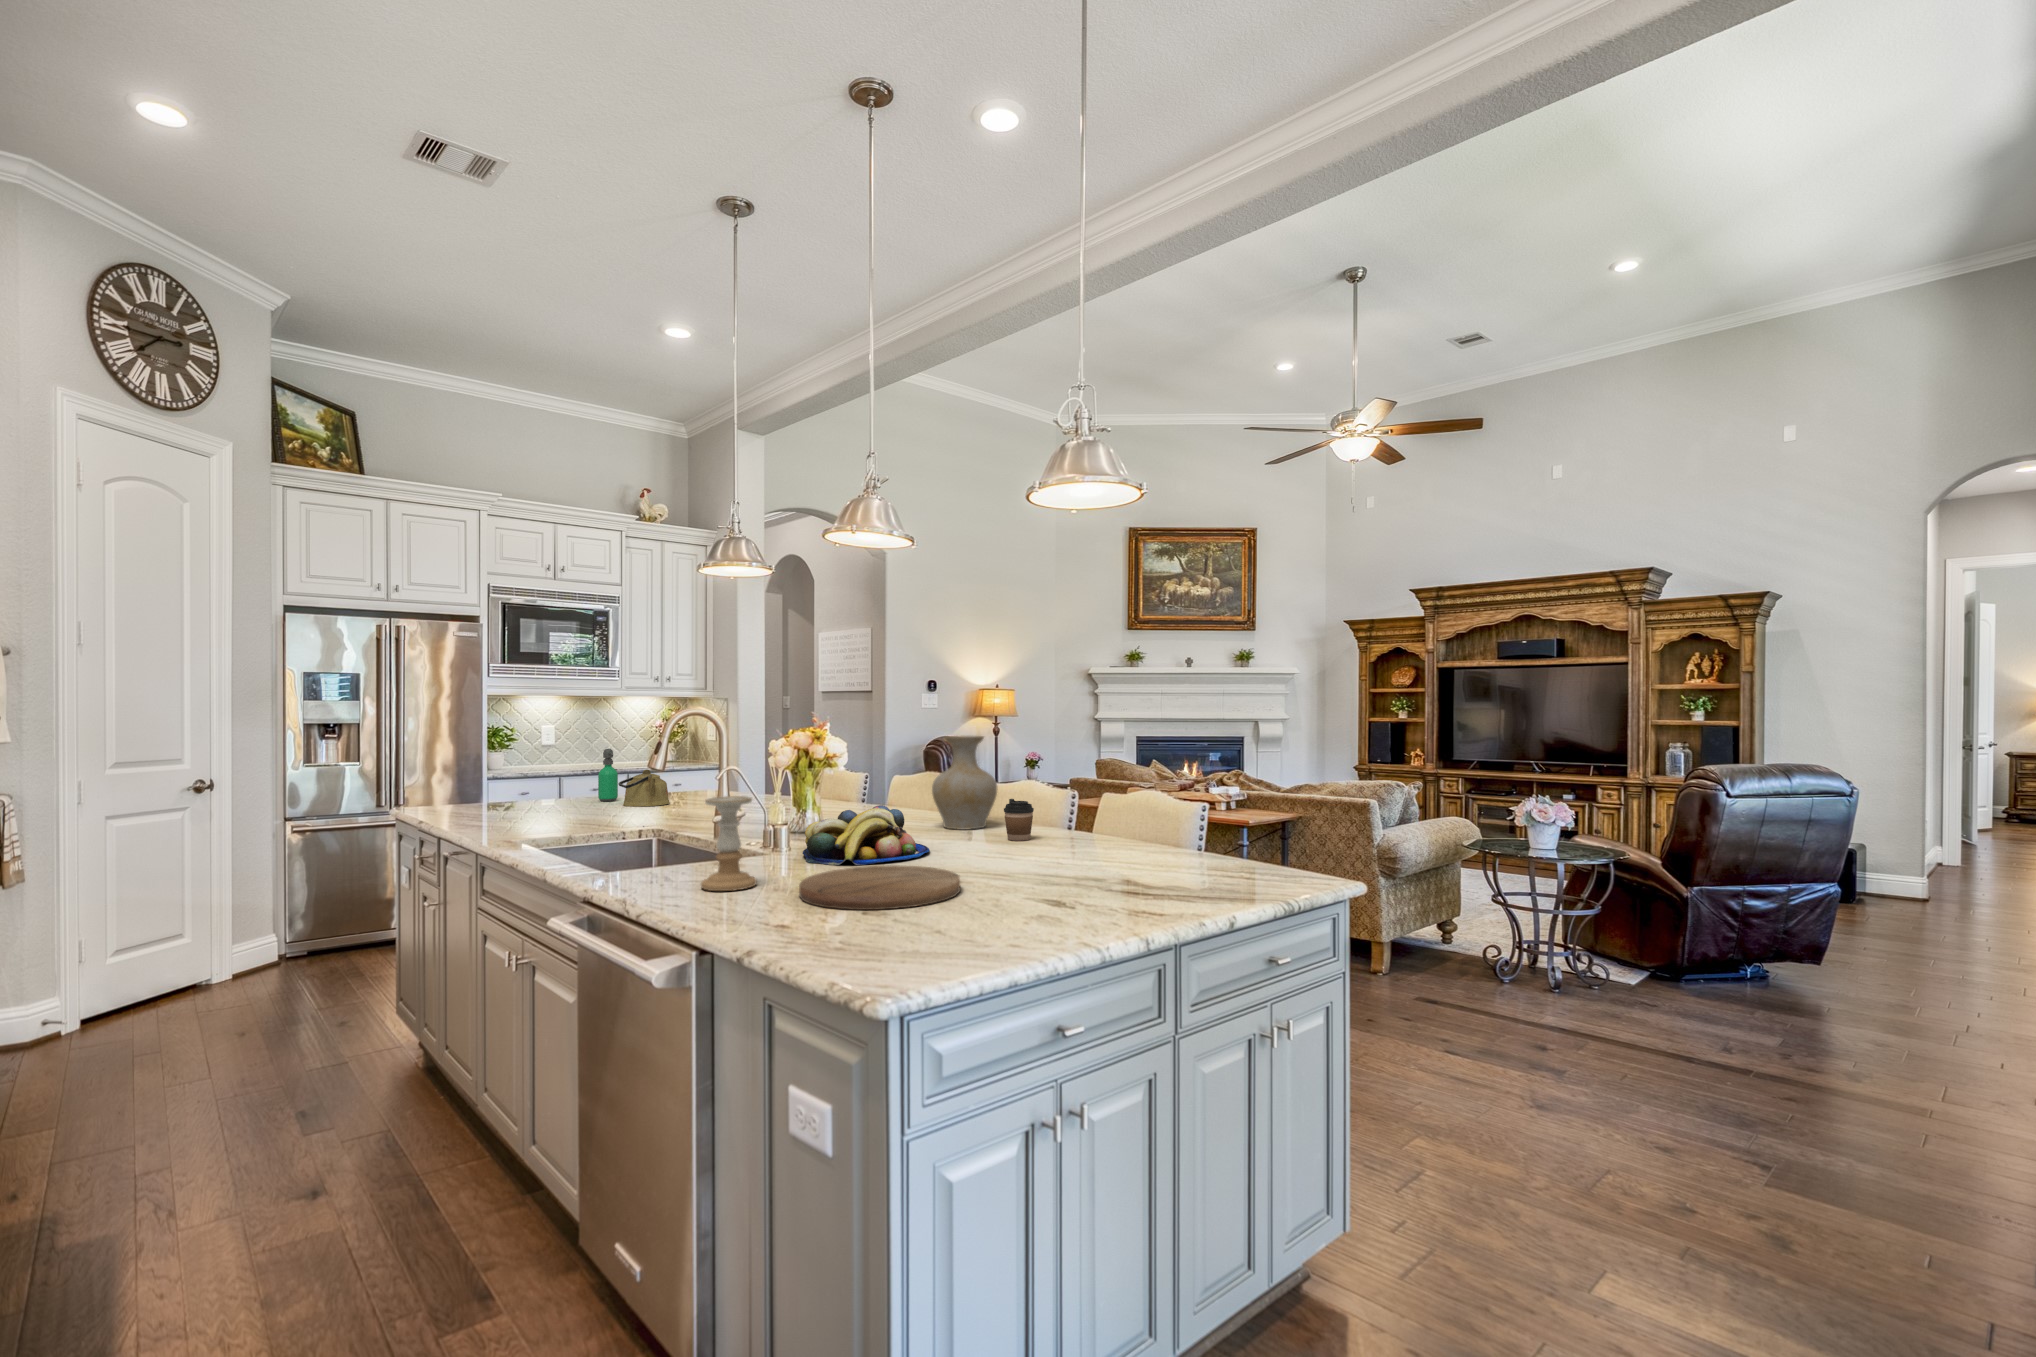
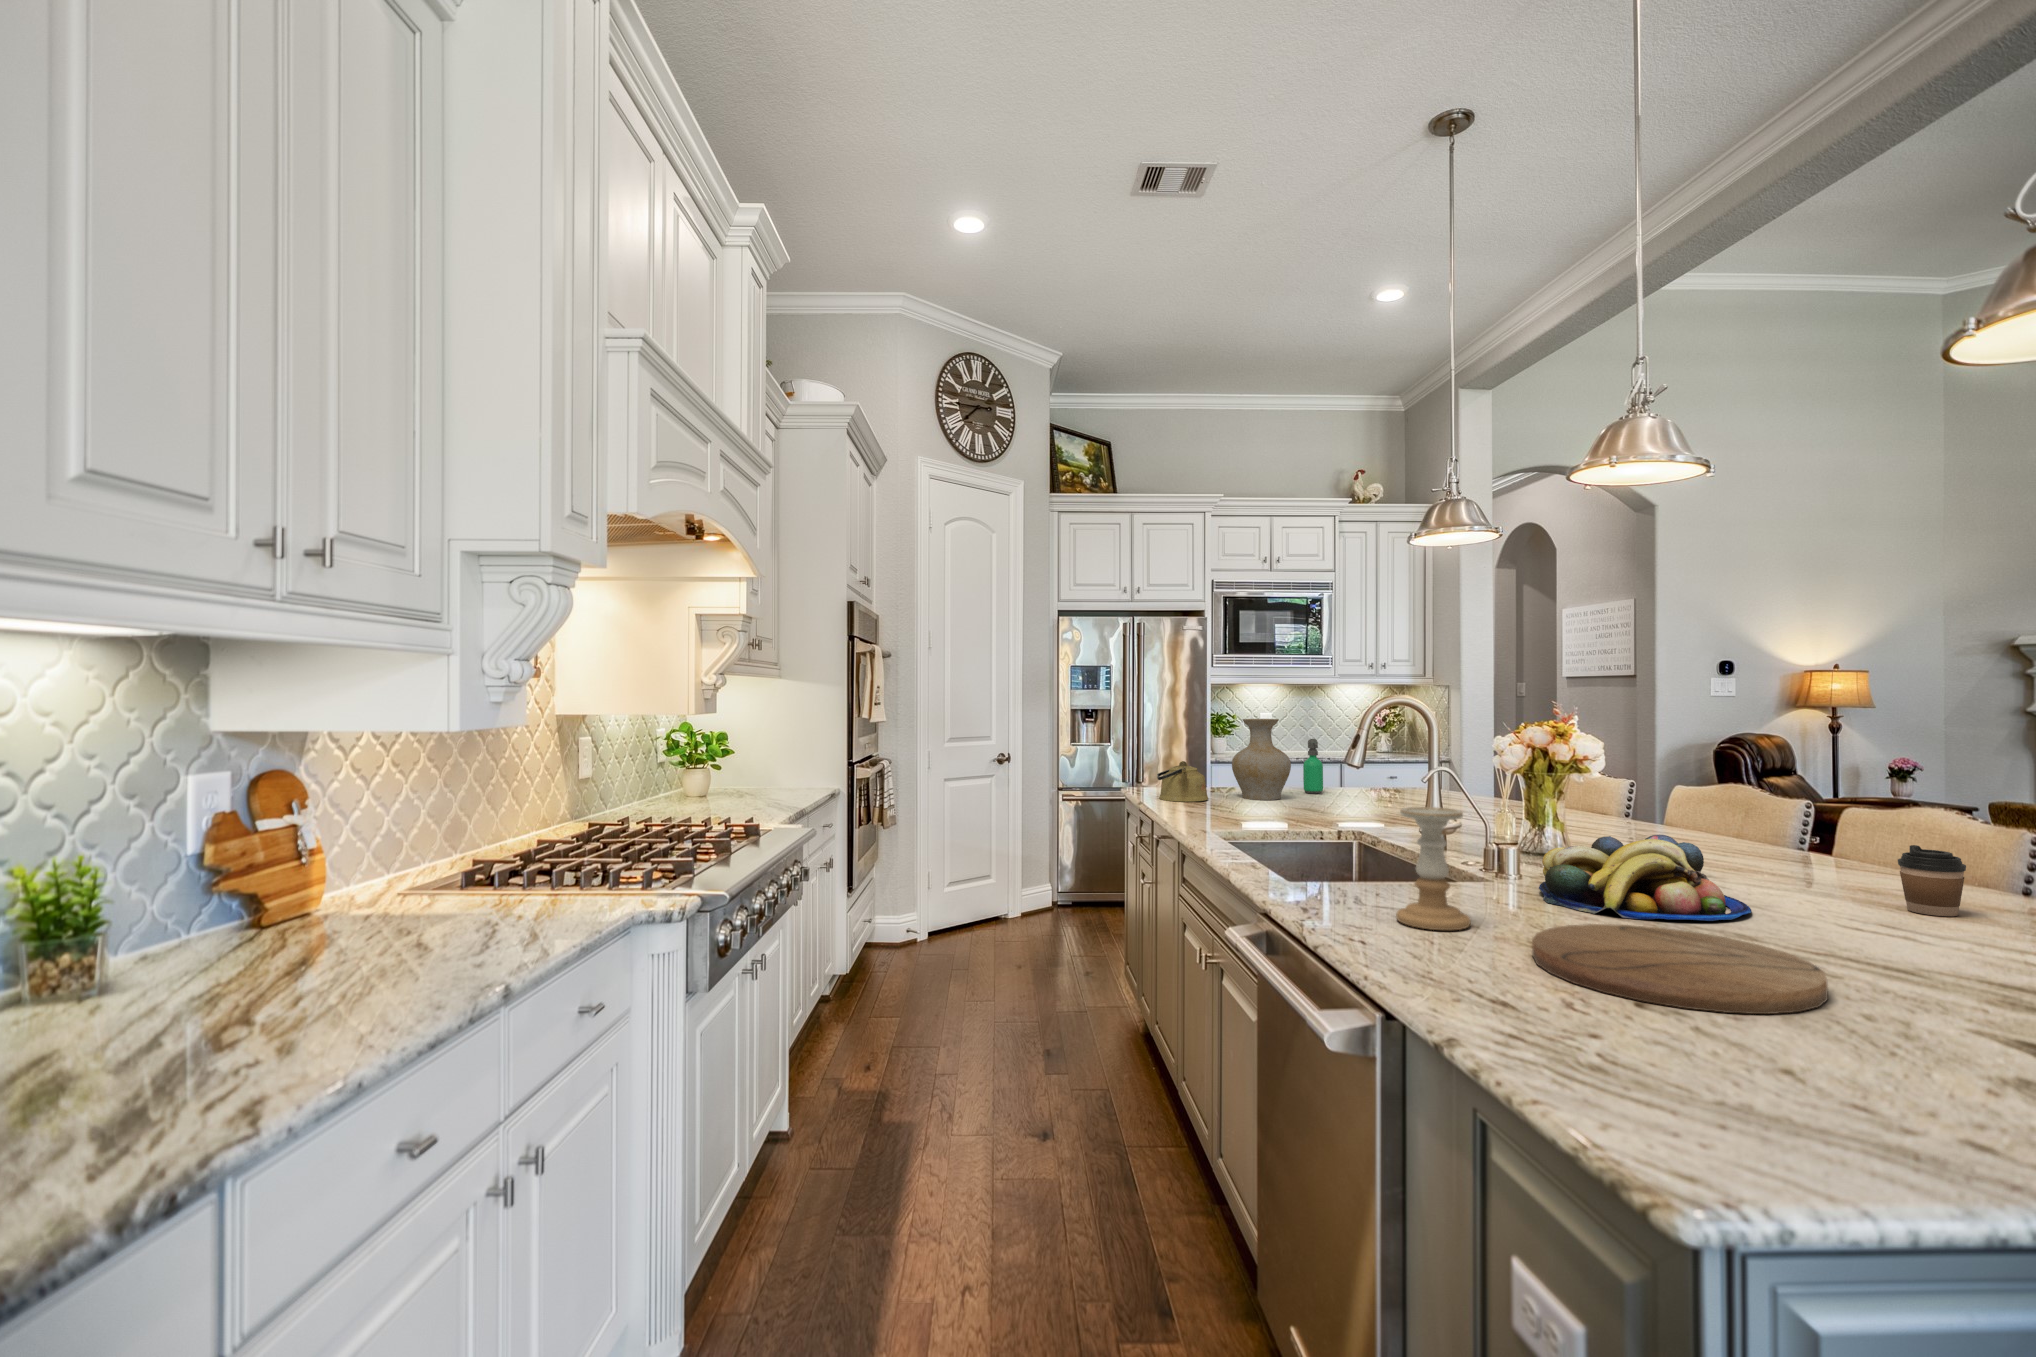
vase: present [932,736,997,830] -> present [1232,719,1291,800]
kettle: present [619,770,670,807] -> present [1157,761,1208,802]

